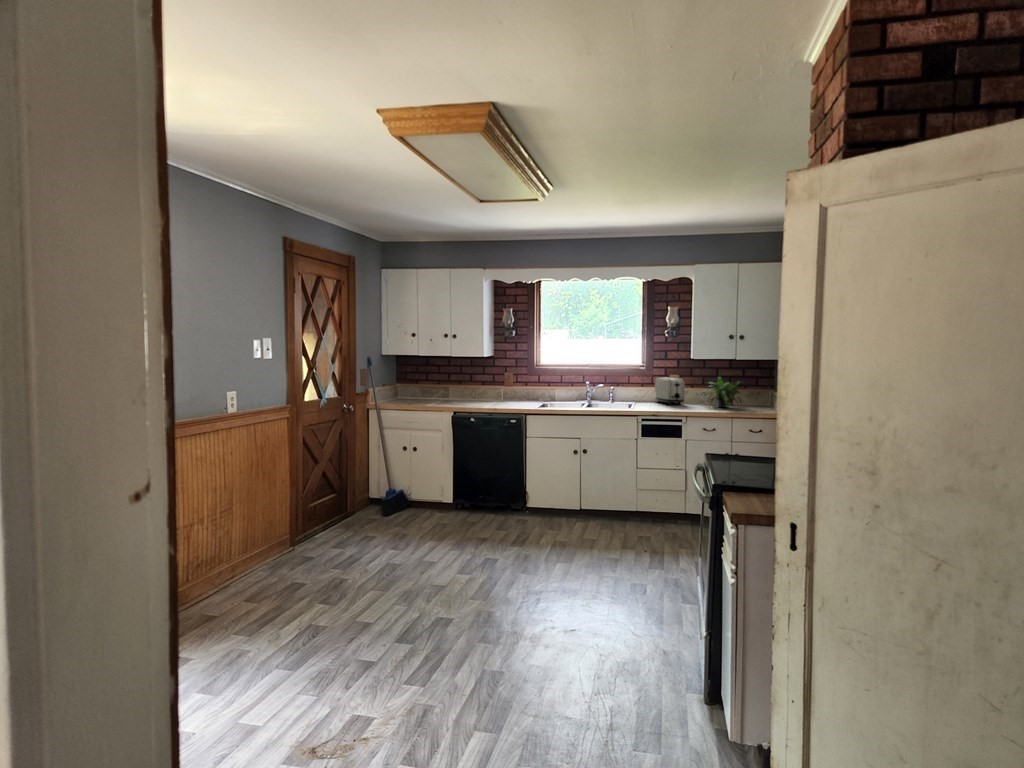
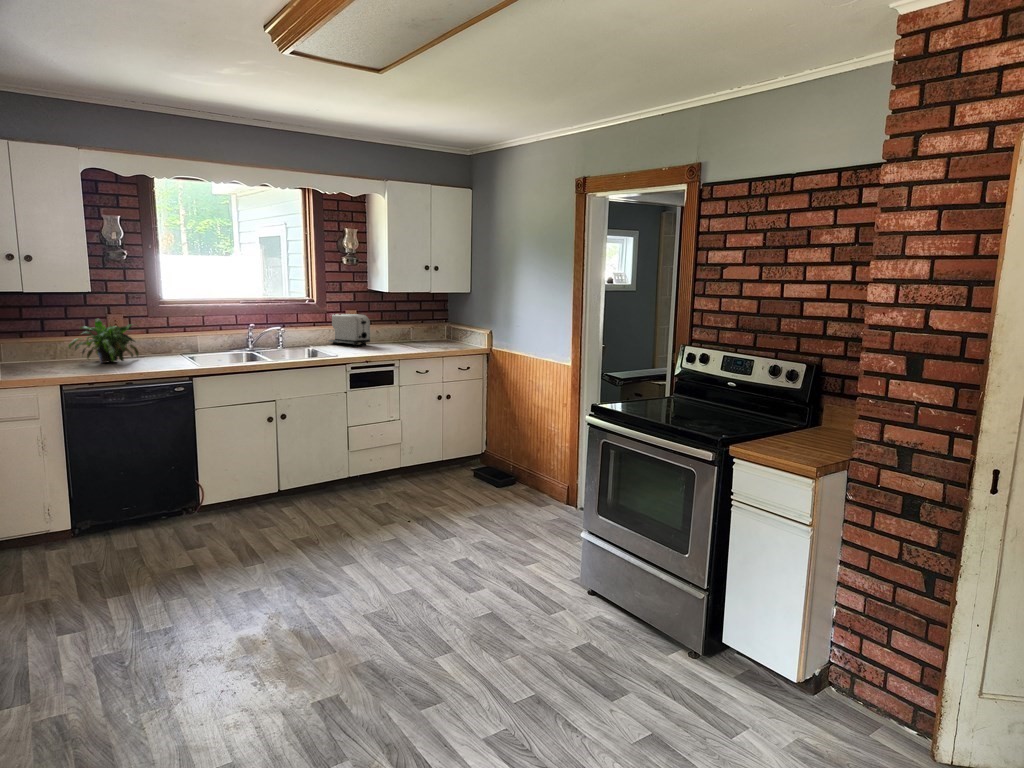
potted plant: present [701,377,742,407] -> present [69,319,139,363]

